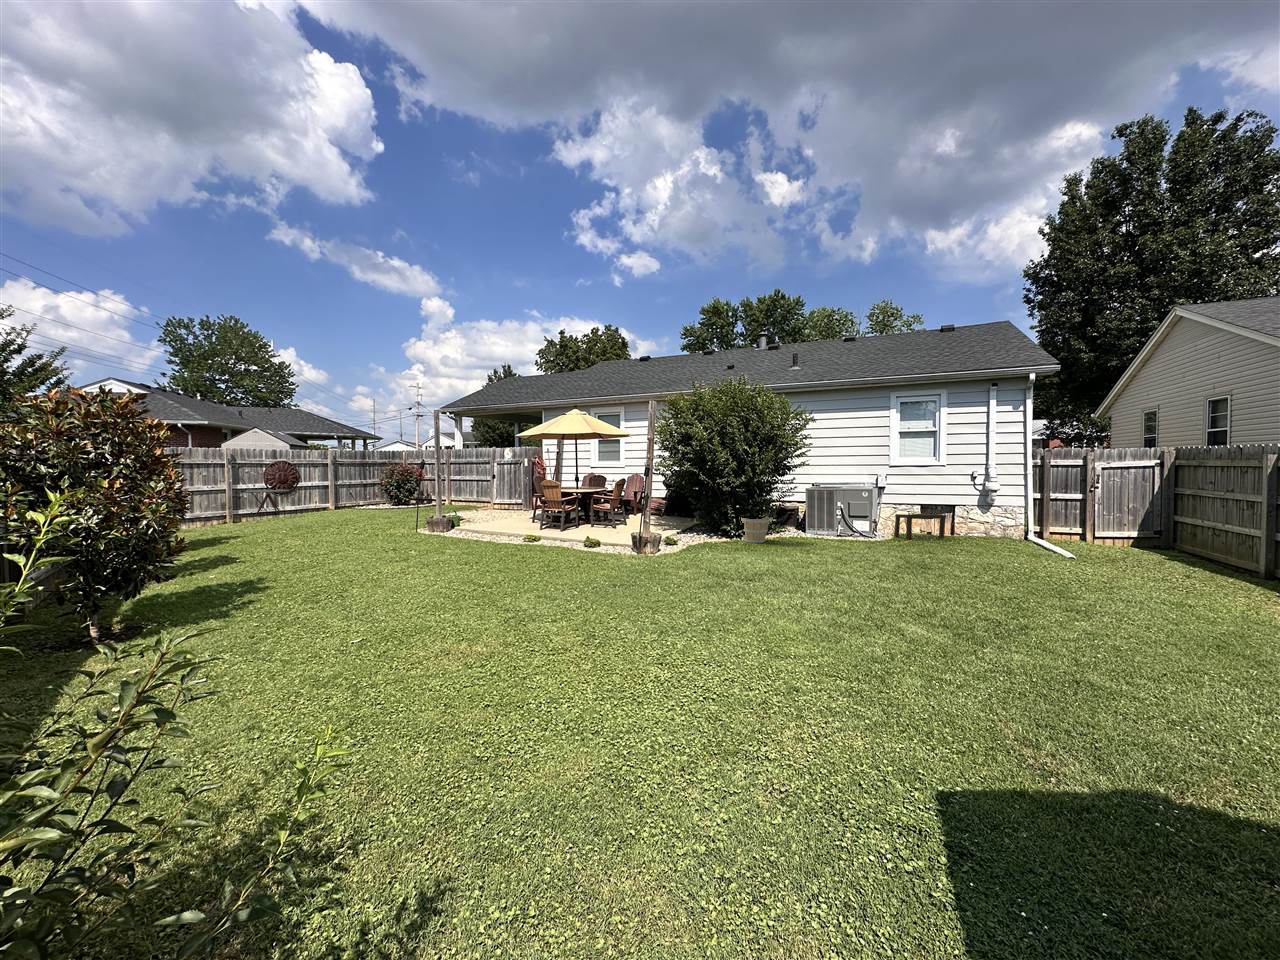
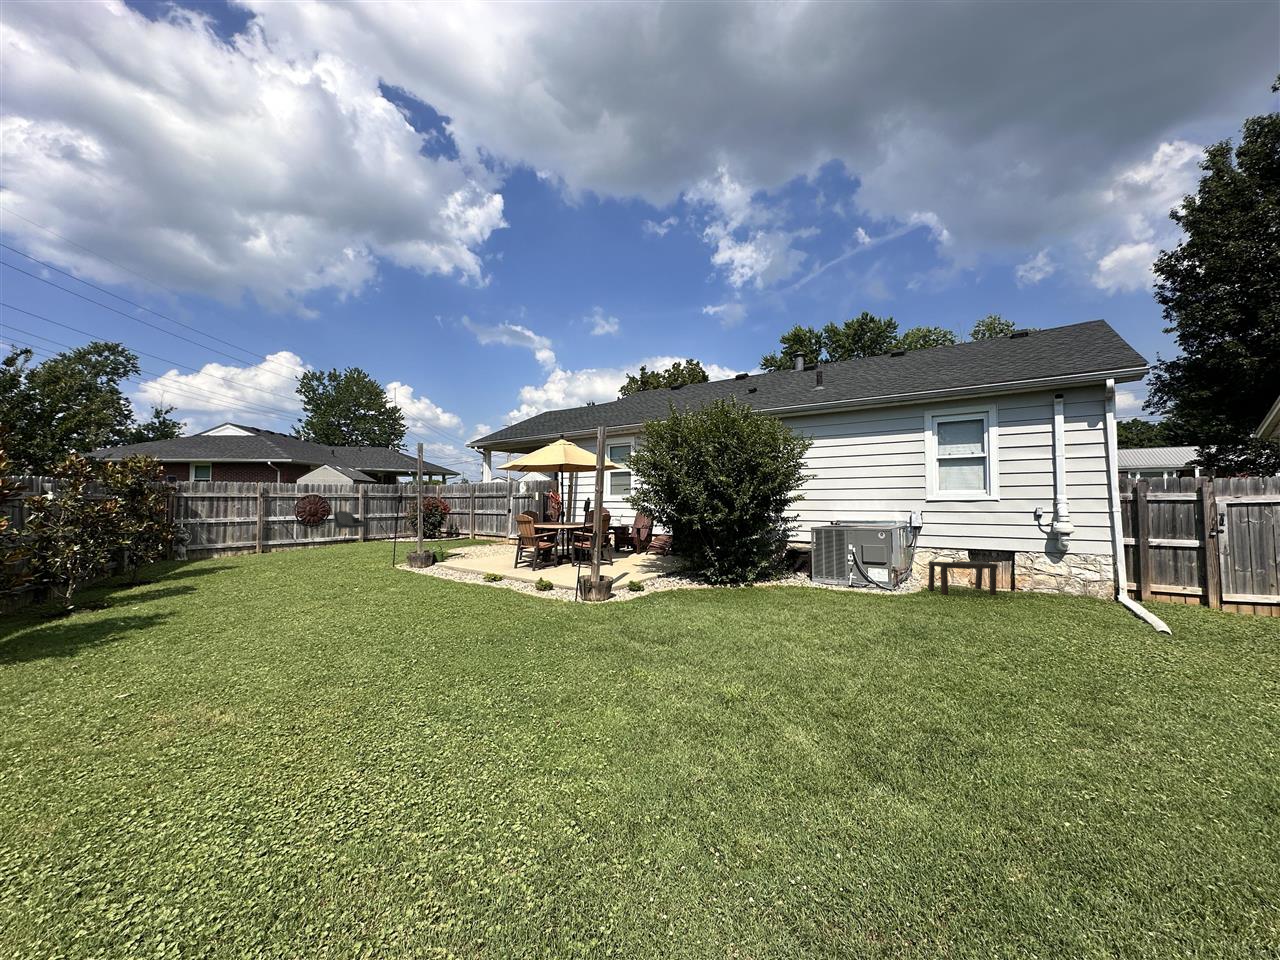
lounge chair: none [302,478,341,509] -> present [333,511,367,539]
round table: present [245,489,289,515] -> none [274,522,315,547]
wooden bucket: present [741,516,770,543] -> none [722,558,757,593]

